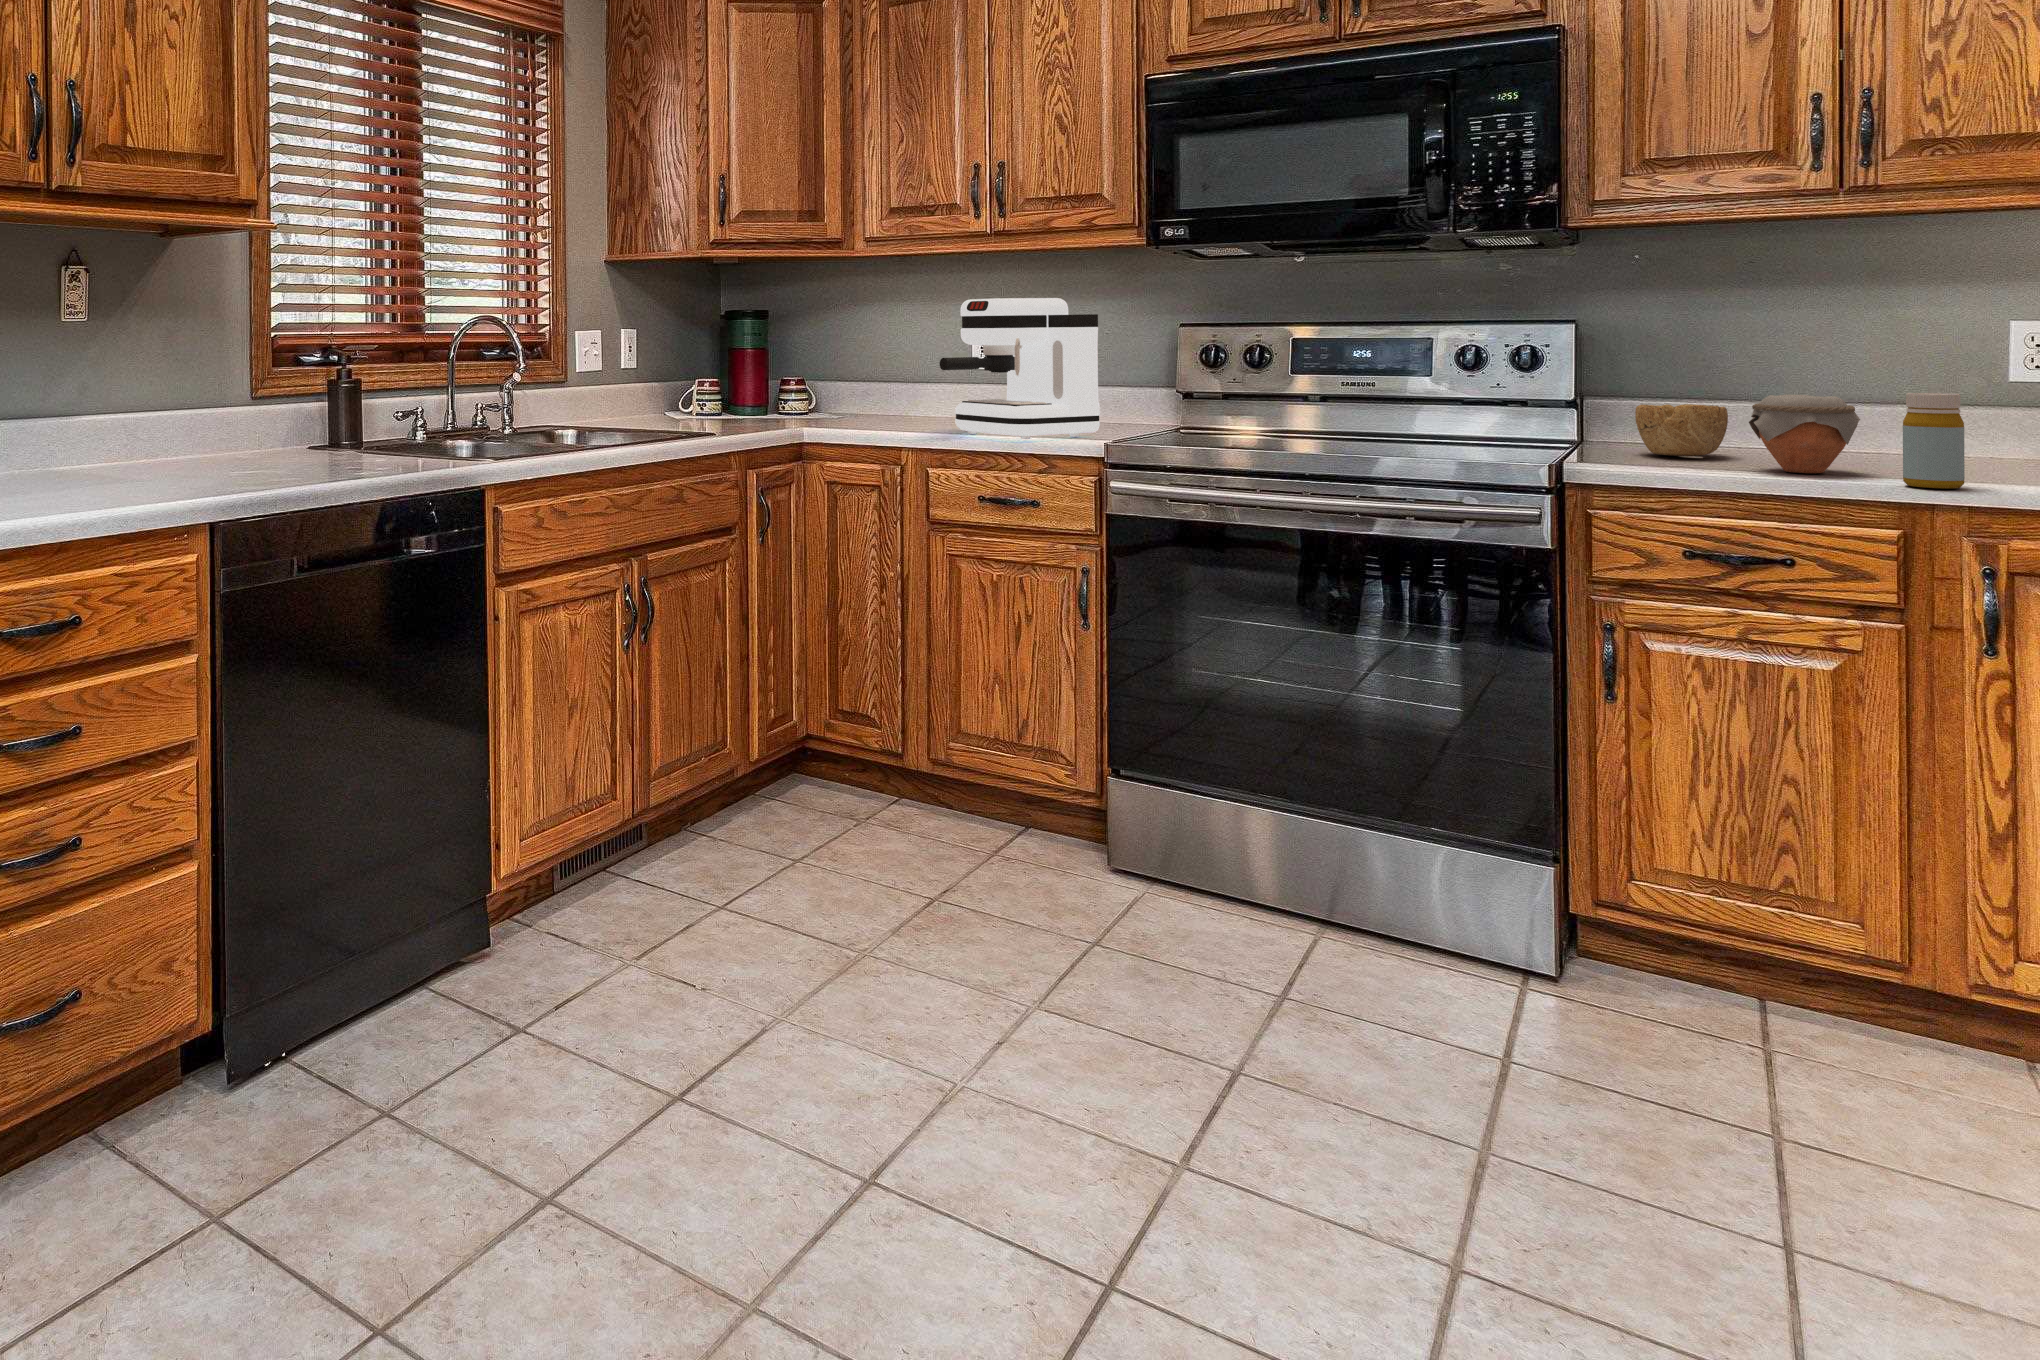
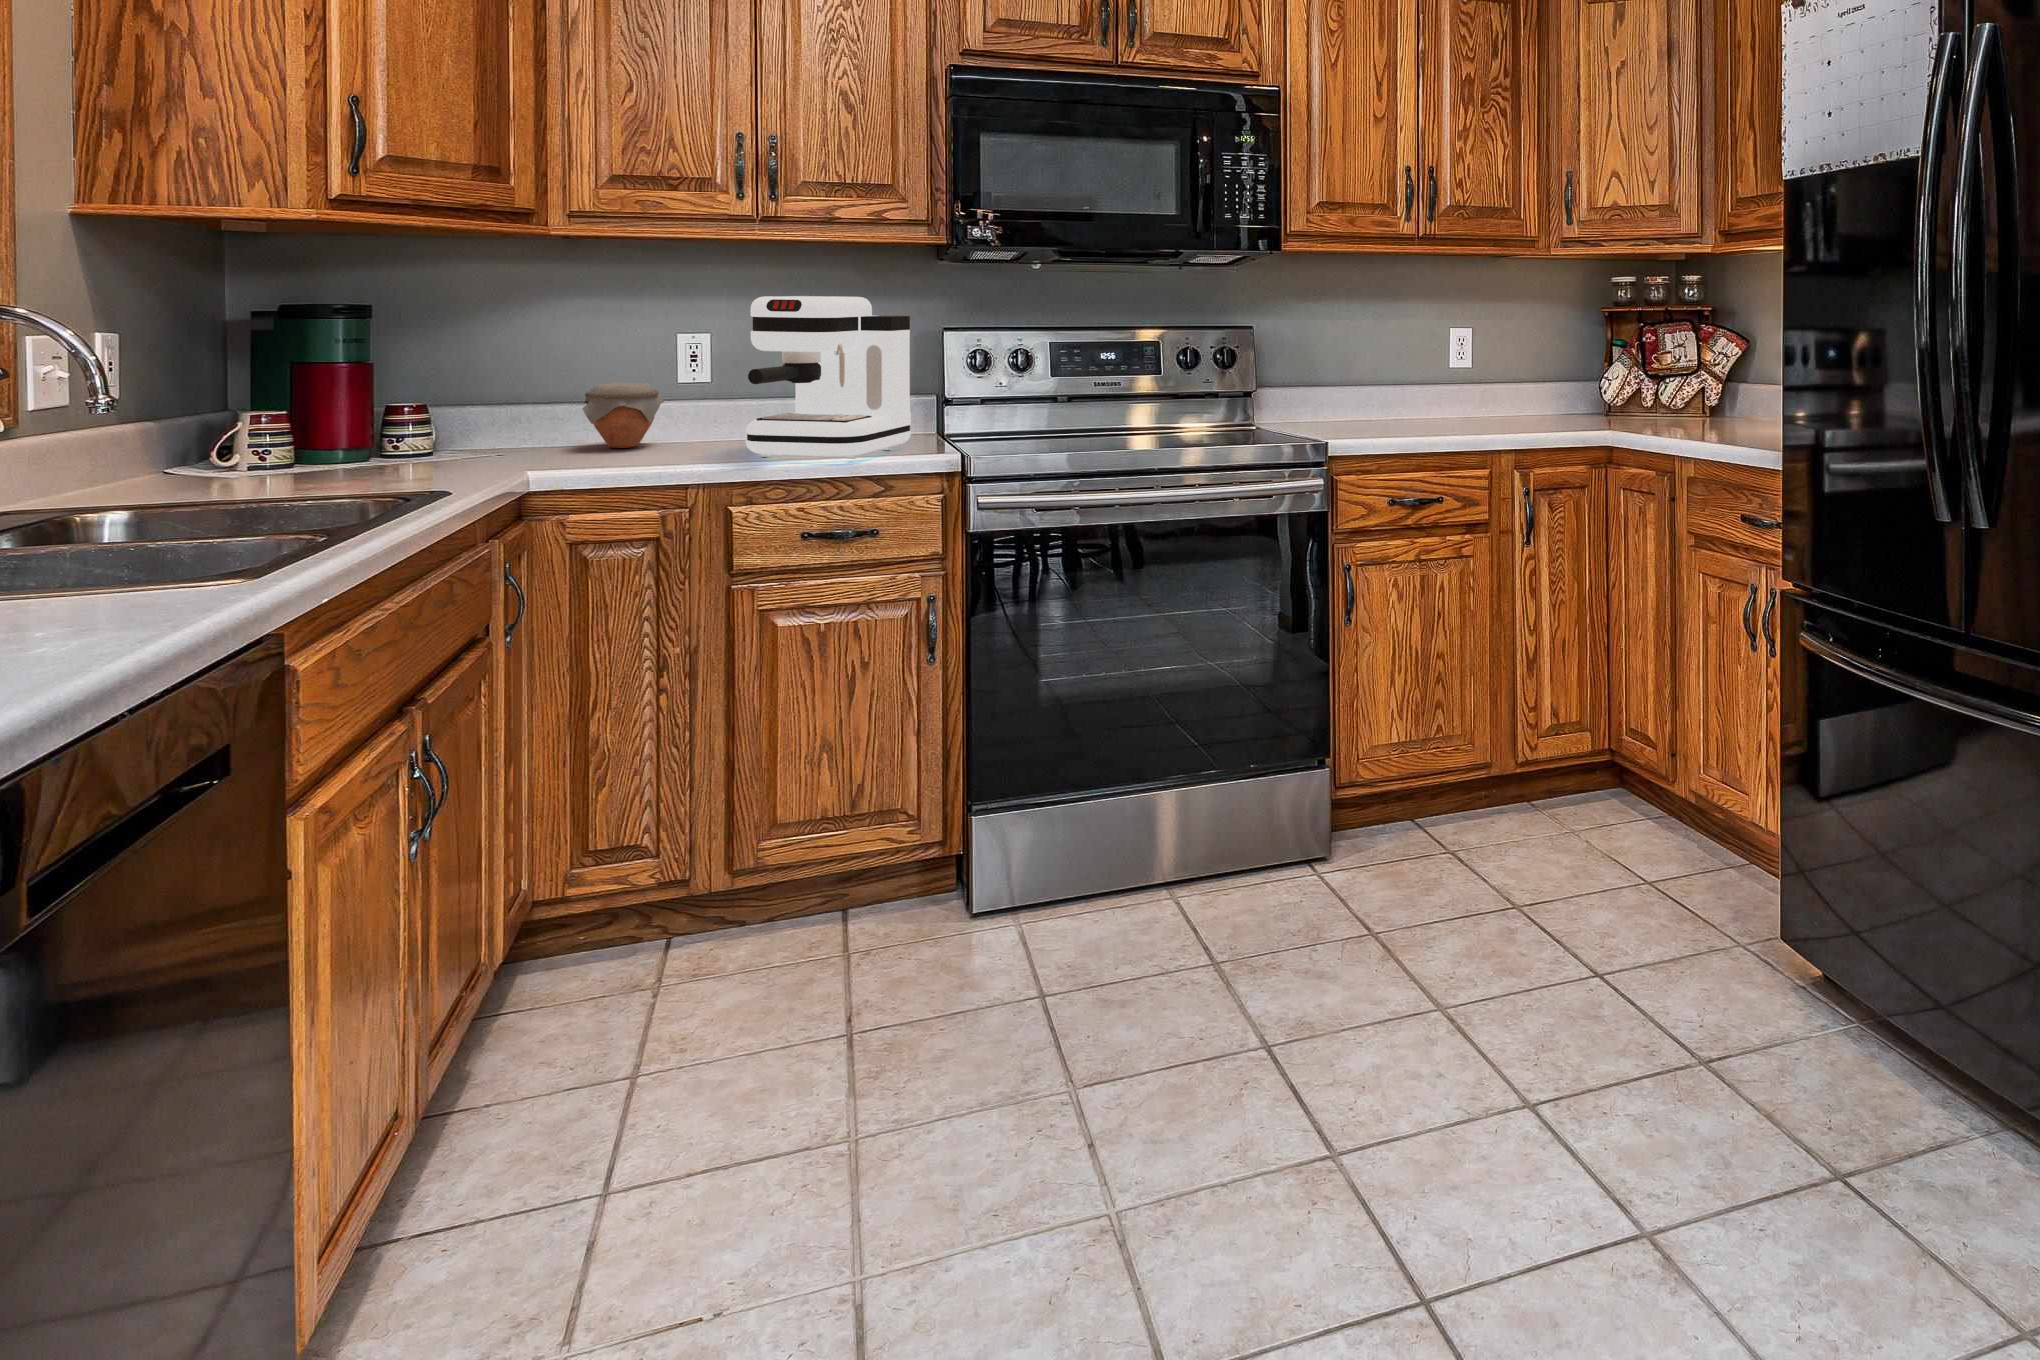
bottle: present [1903,393,1965,488] -> none [1492,379,1521,442]
jar: present [1749,394,1860,473] -> present [582,382,664,448]
bowl: present [1635,404,1728,456] -> none [1318,388,1371,428]

